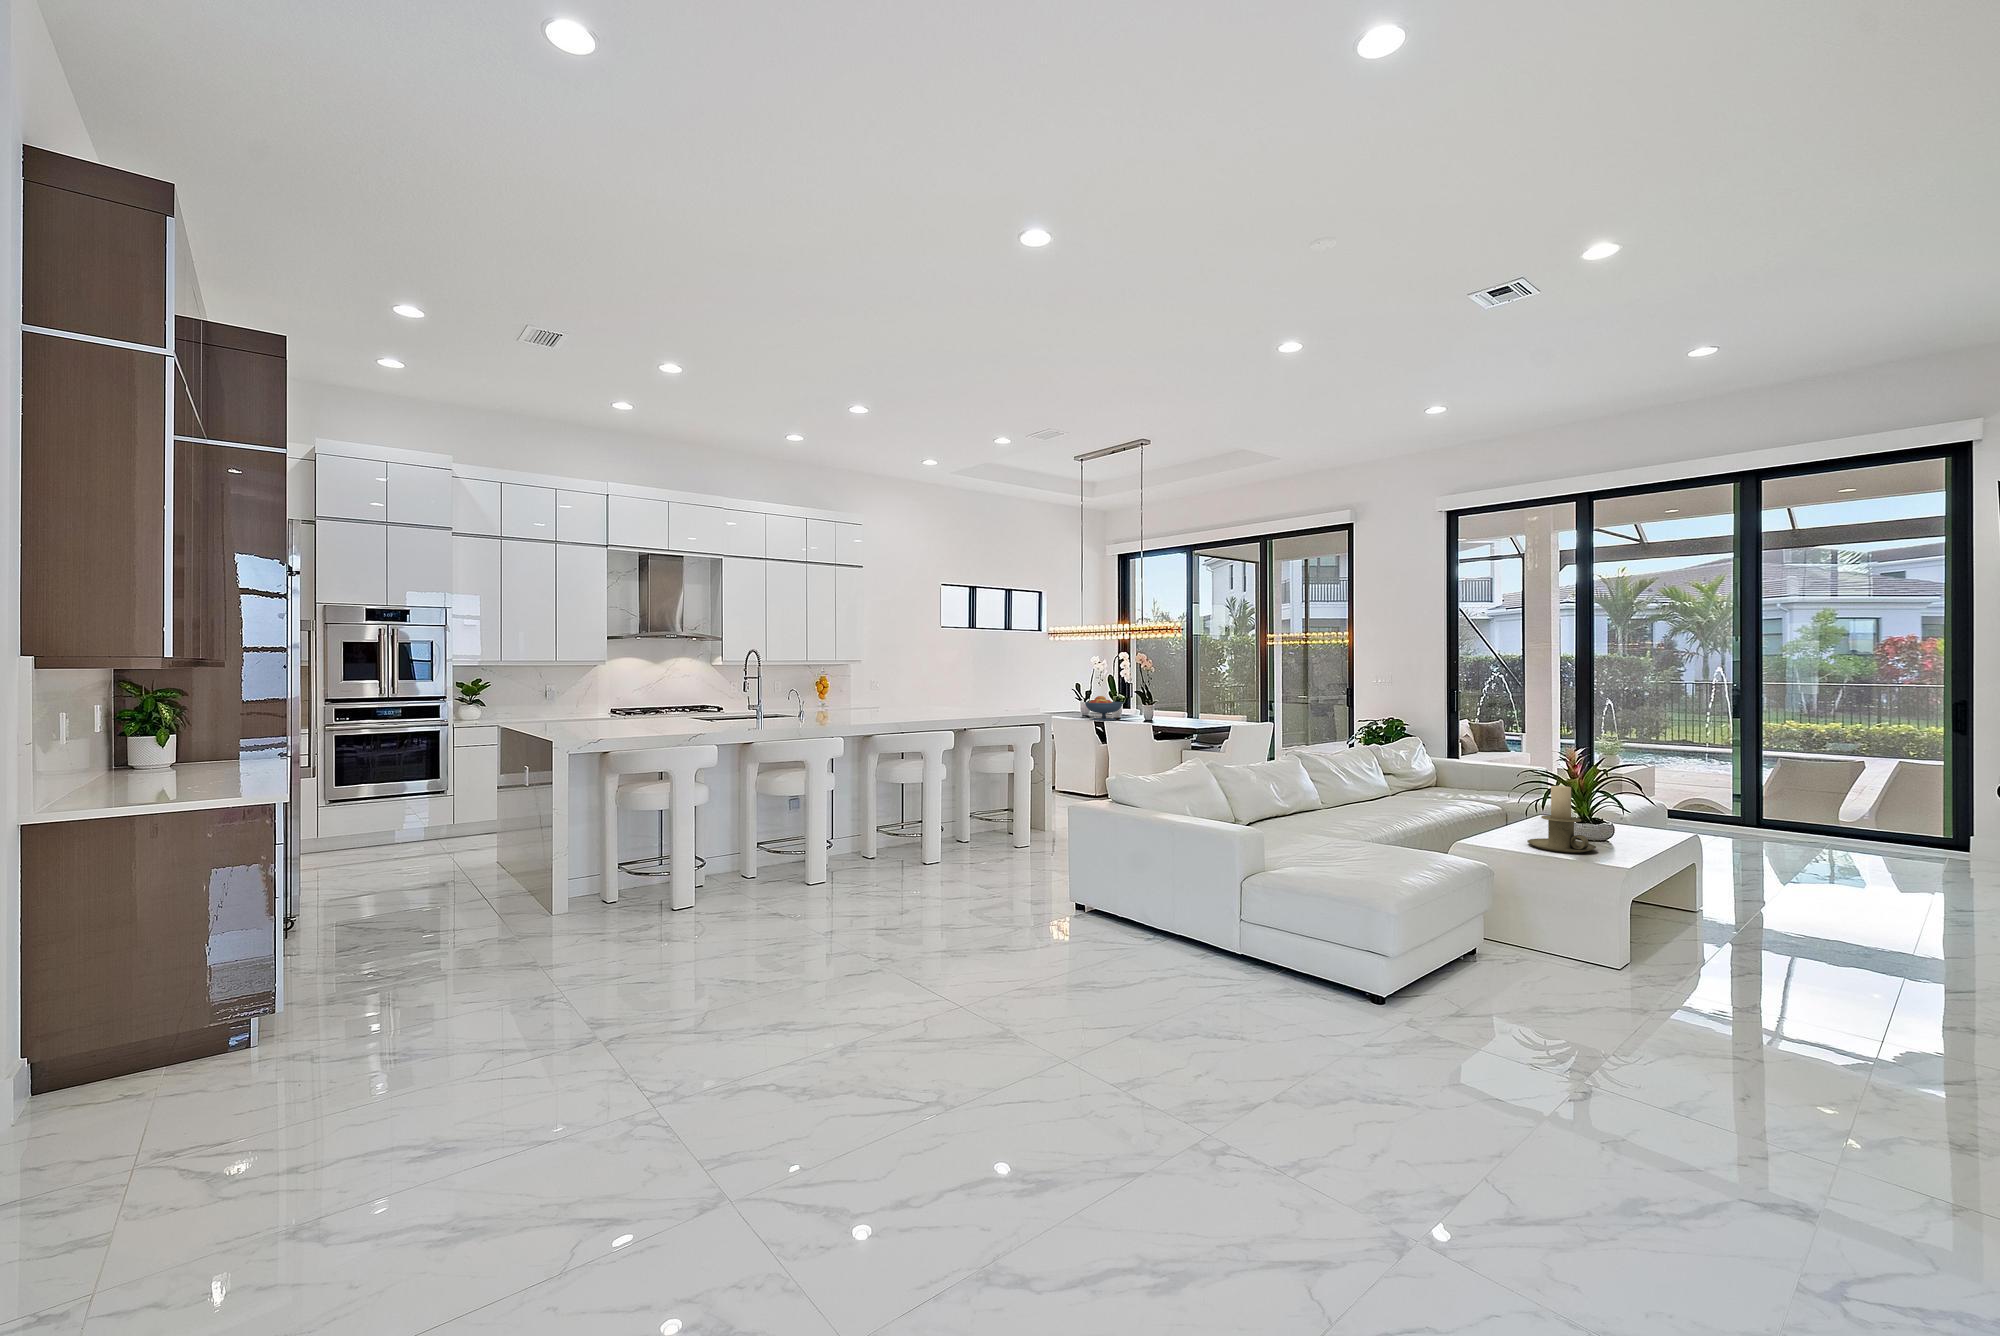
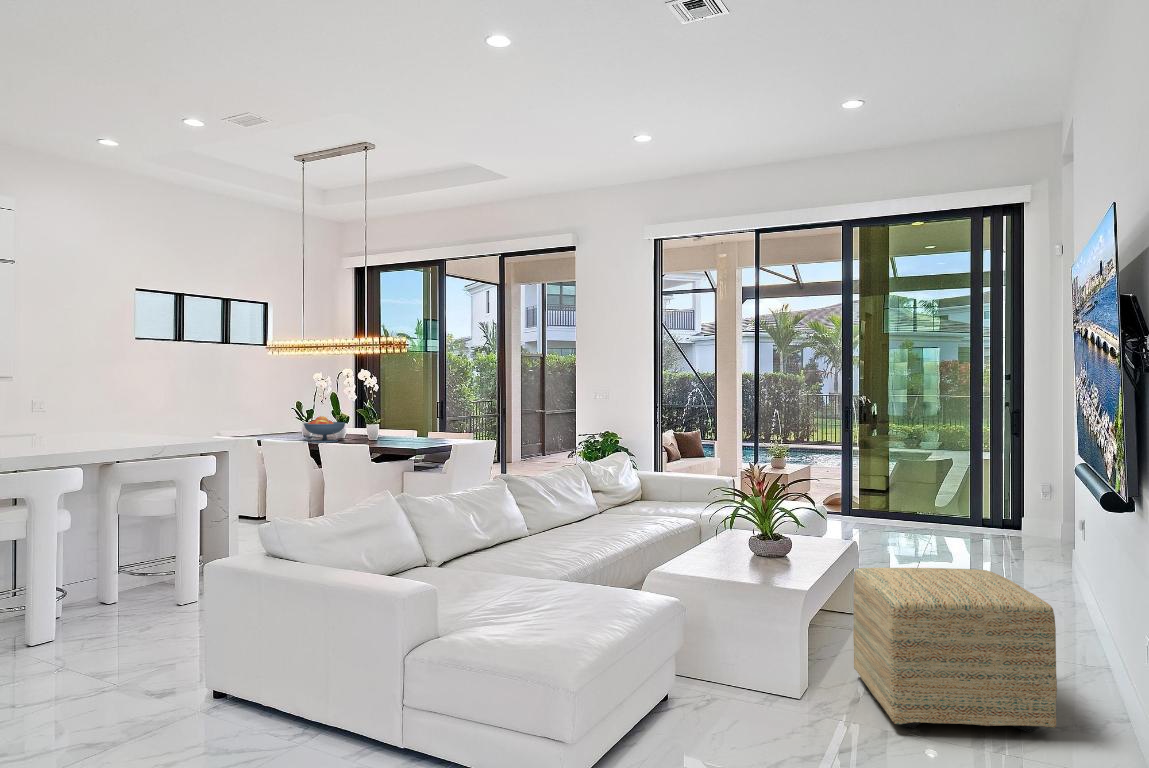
candle holder: present [1527,786,1596,853] -> none [713,509,772,576]
ottoman: none [1696,851,1956,1030] -> present [853,568,1057,731]

